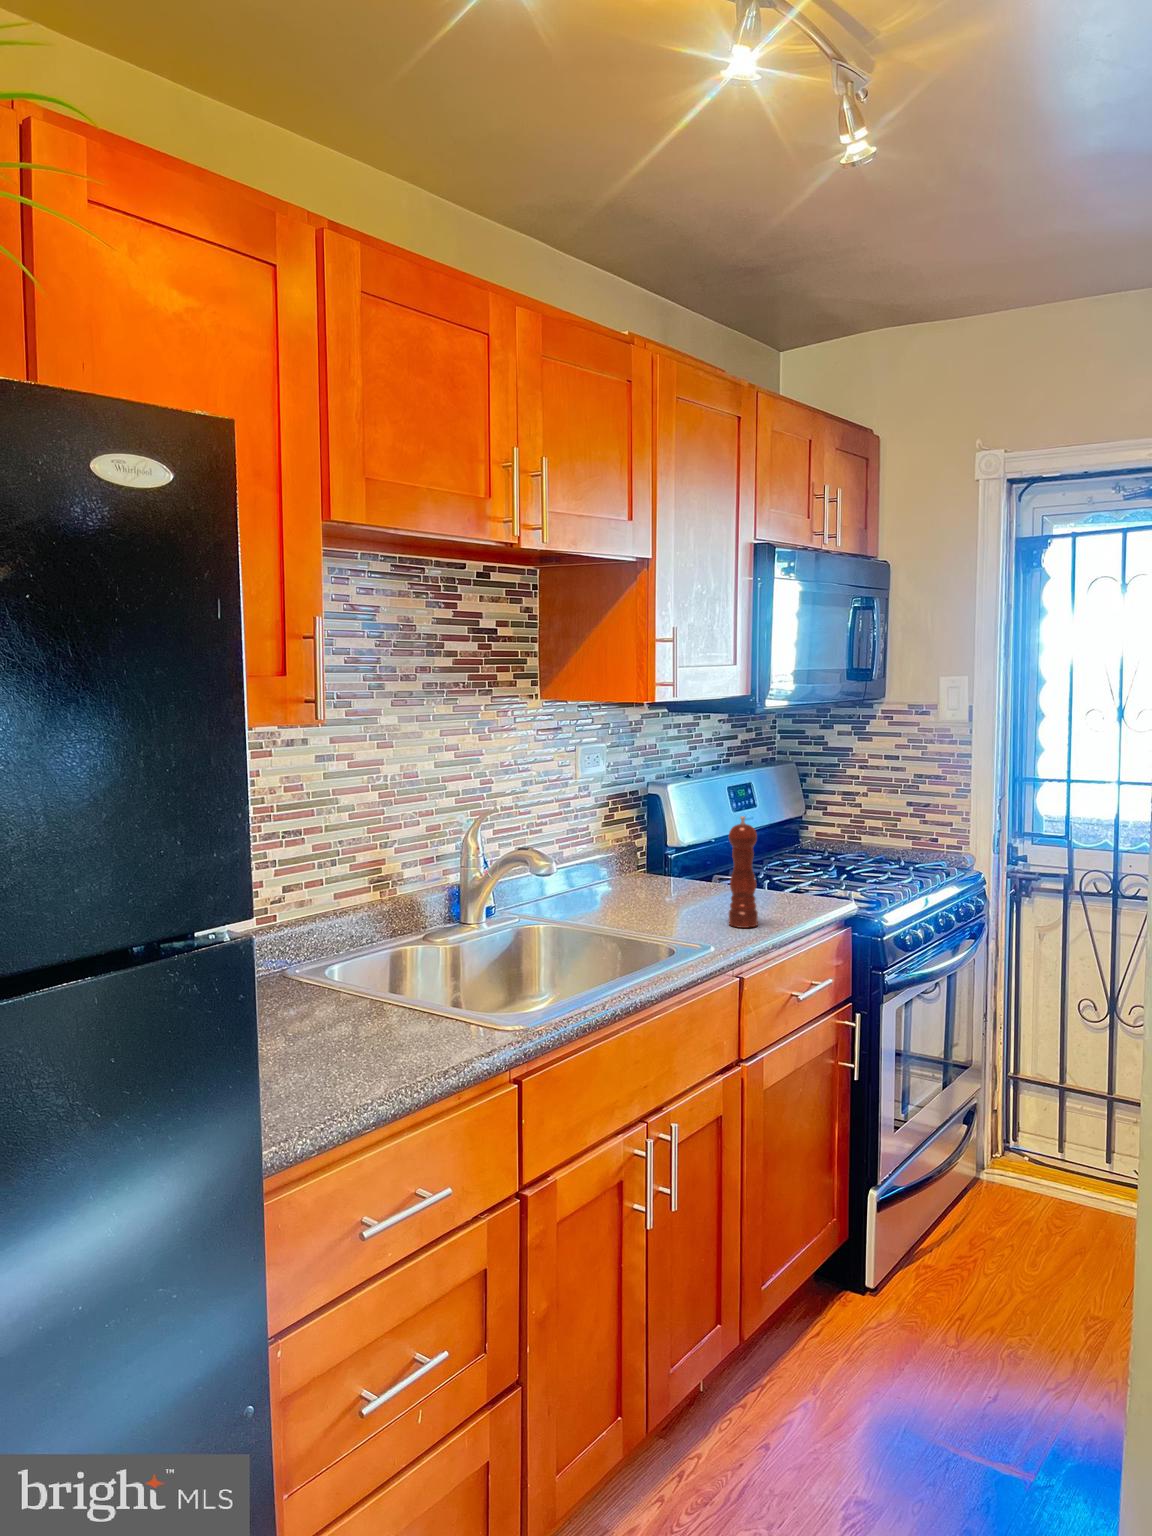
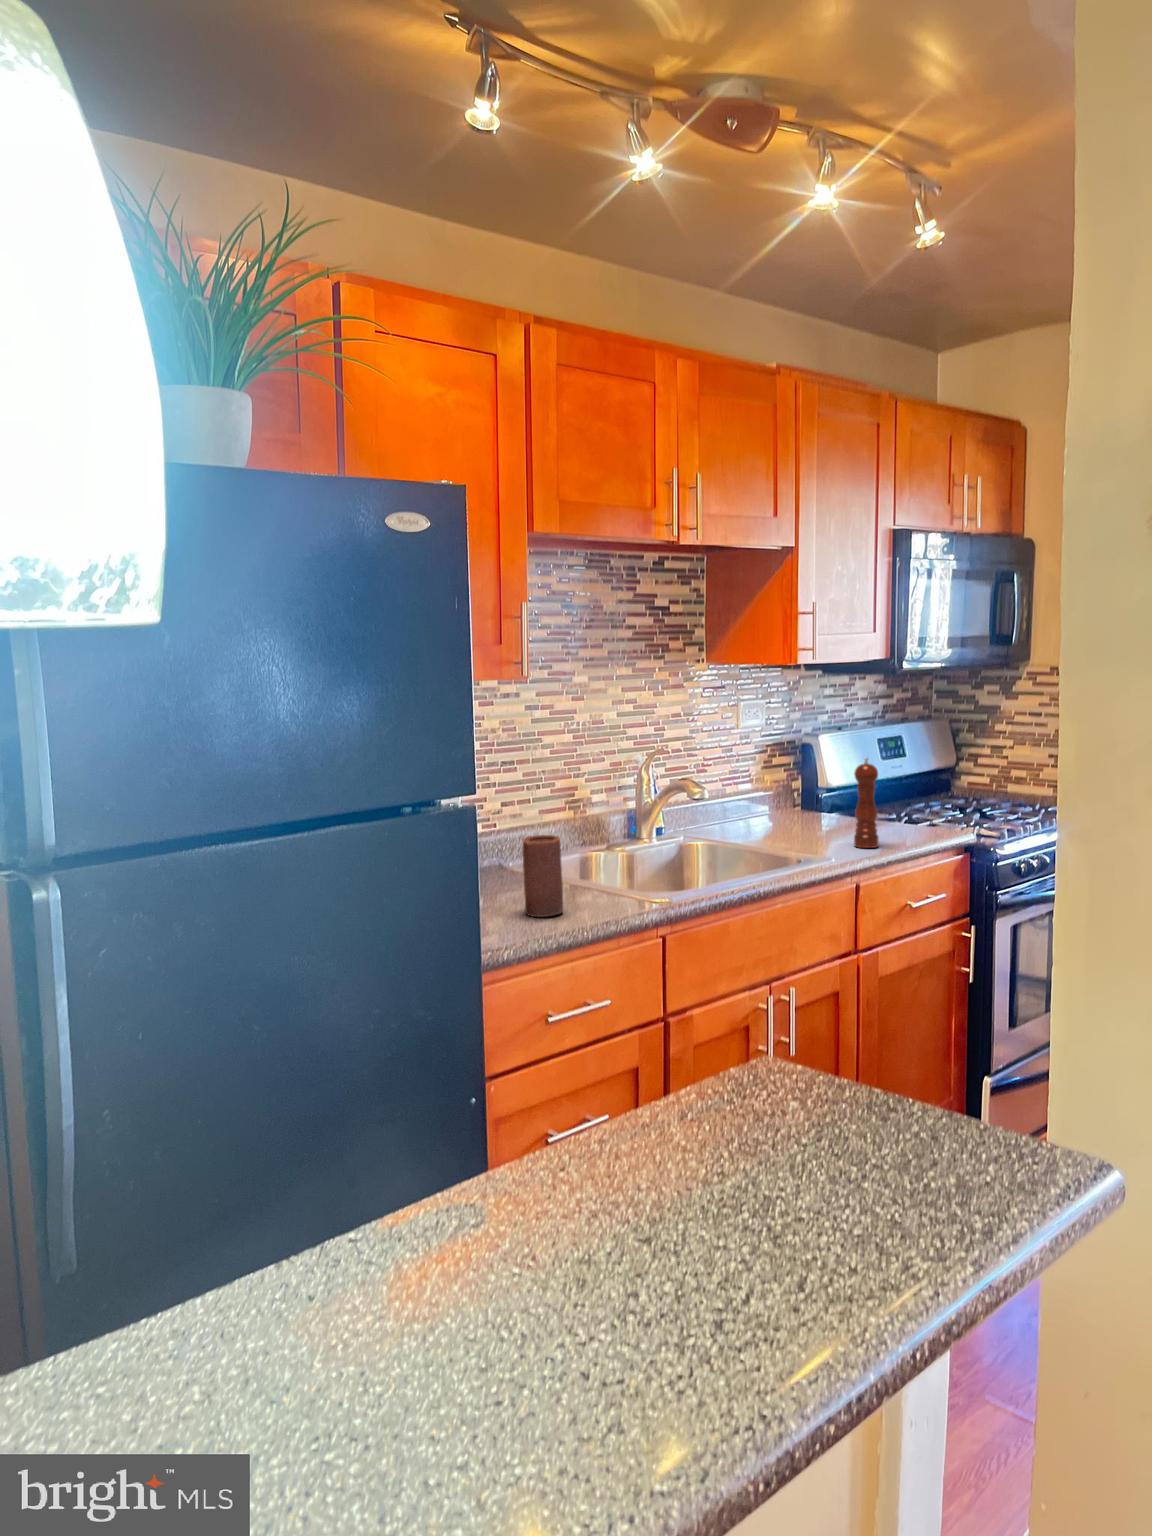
candle: none [320,947,381,1071] -> present [523,835,563,917]

